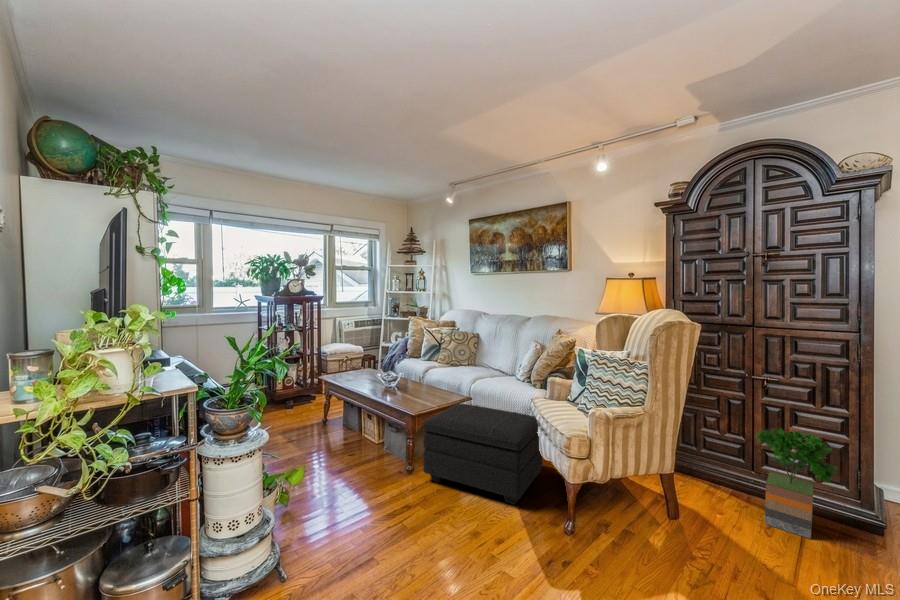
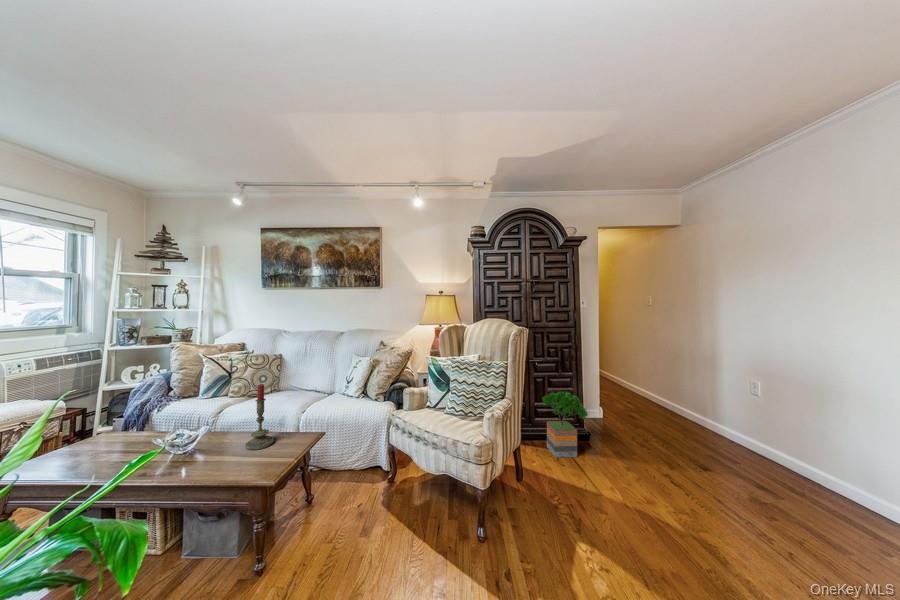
candle: none [420,349,437,397] -> present [246,384,274,450]
footstool: present [423,404,543,505] -> none [288,431,427,565]

